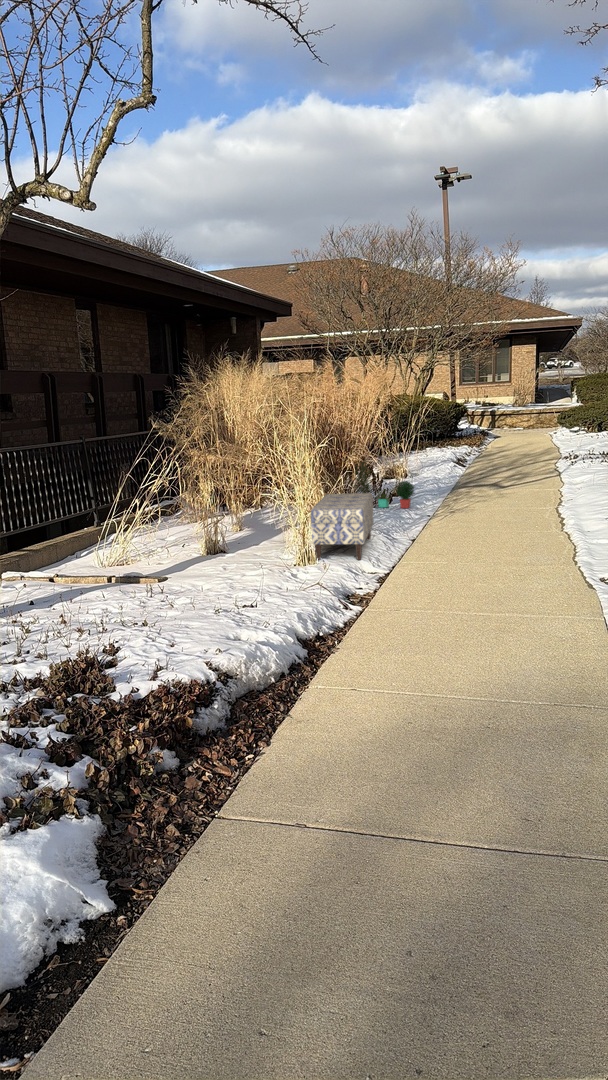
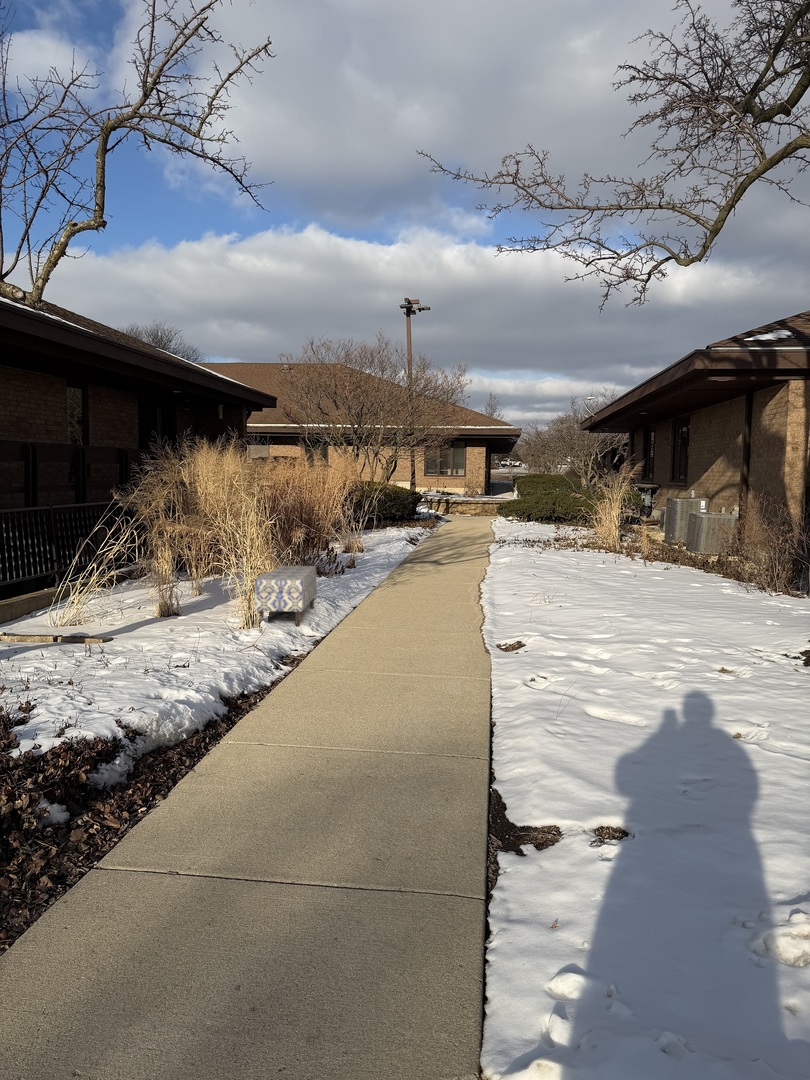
potted plant: present [356,461,414,508] -> none [307,536,361,581]

